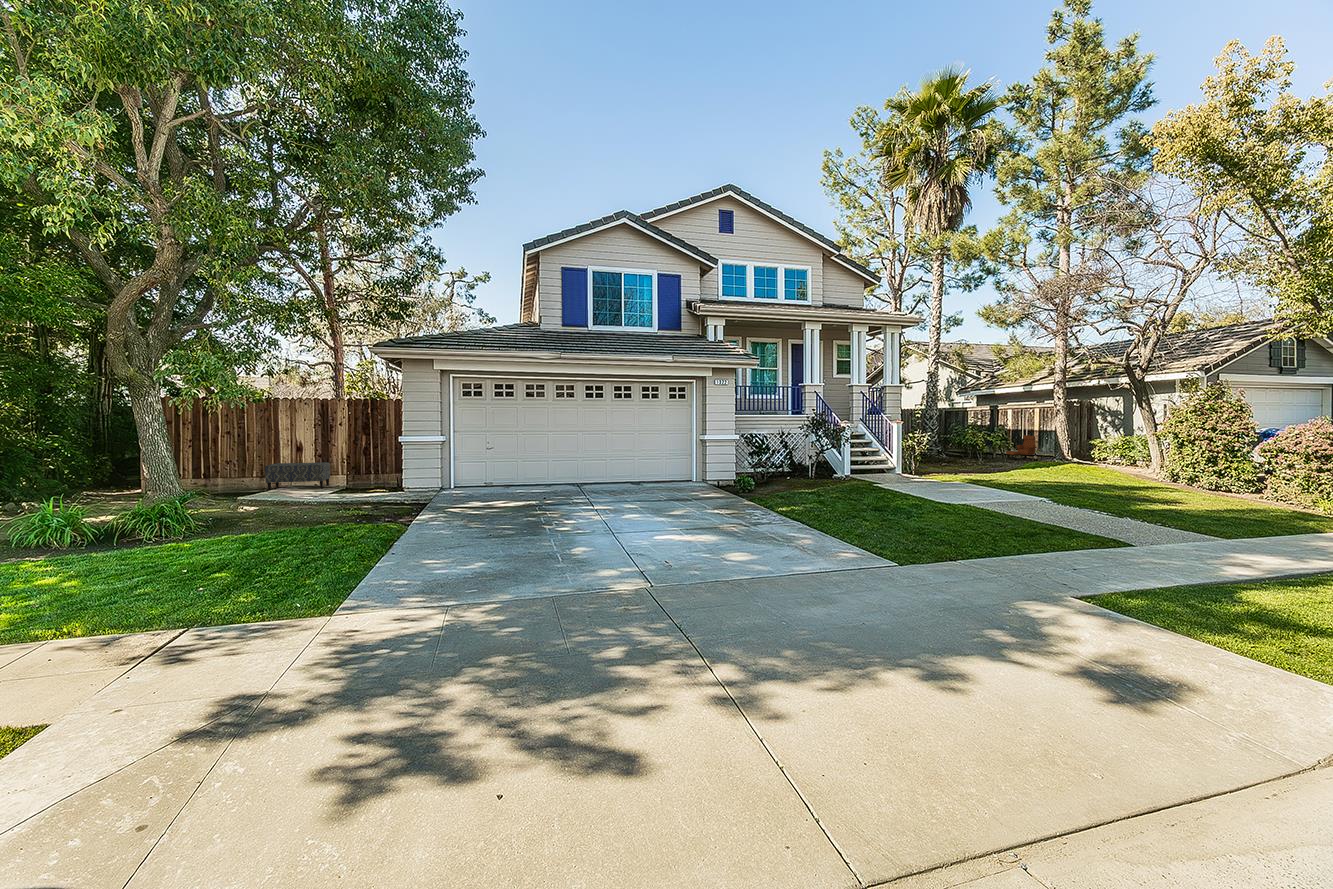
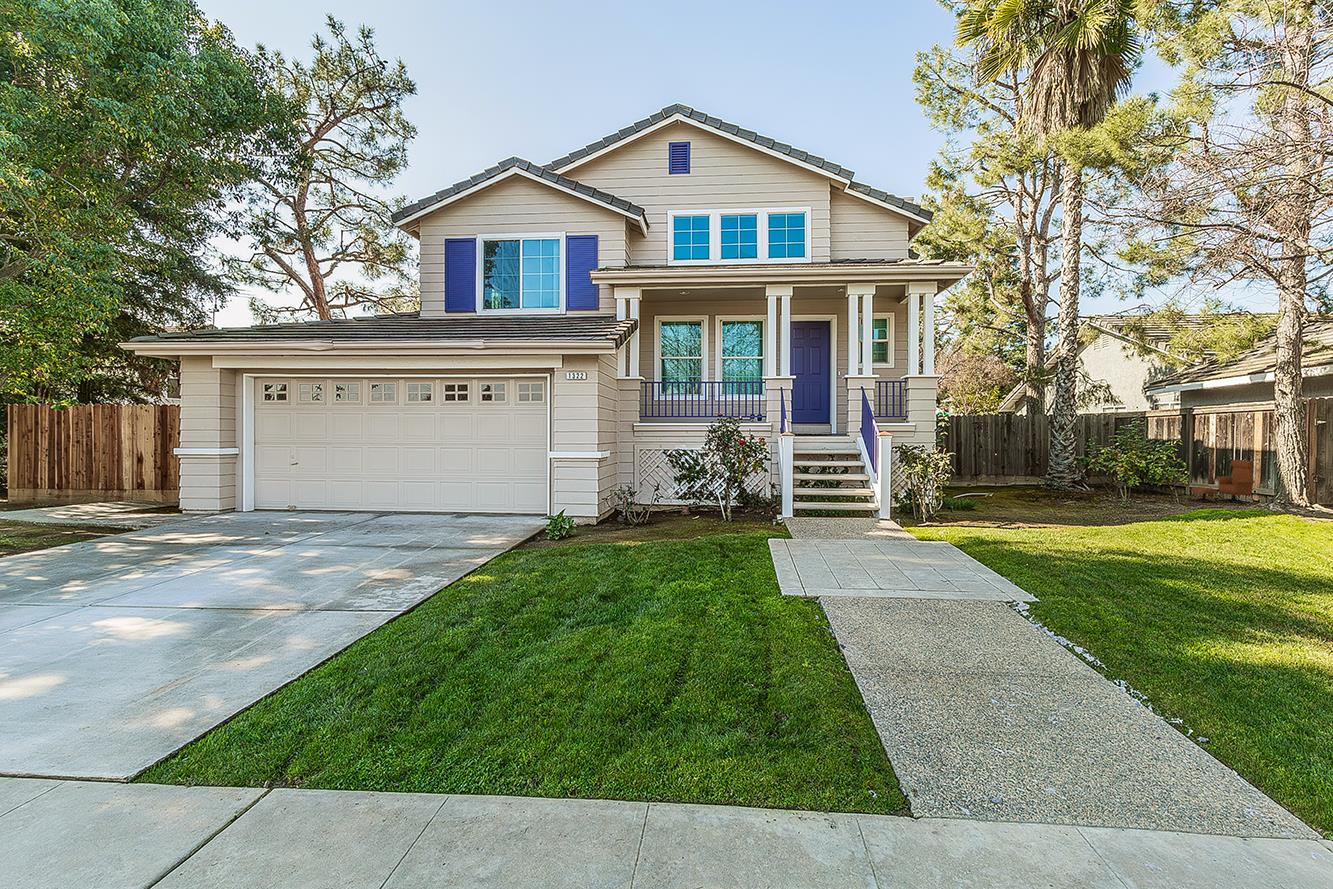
bench: present [265,462,330,490] -> none [89,476,164,505]

